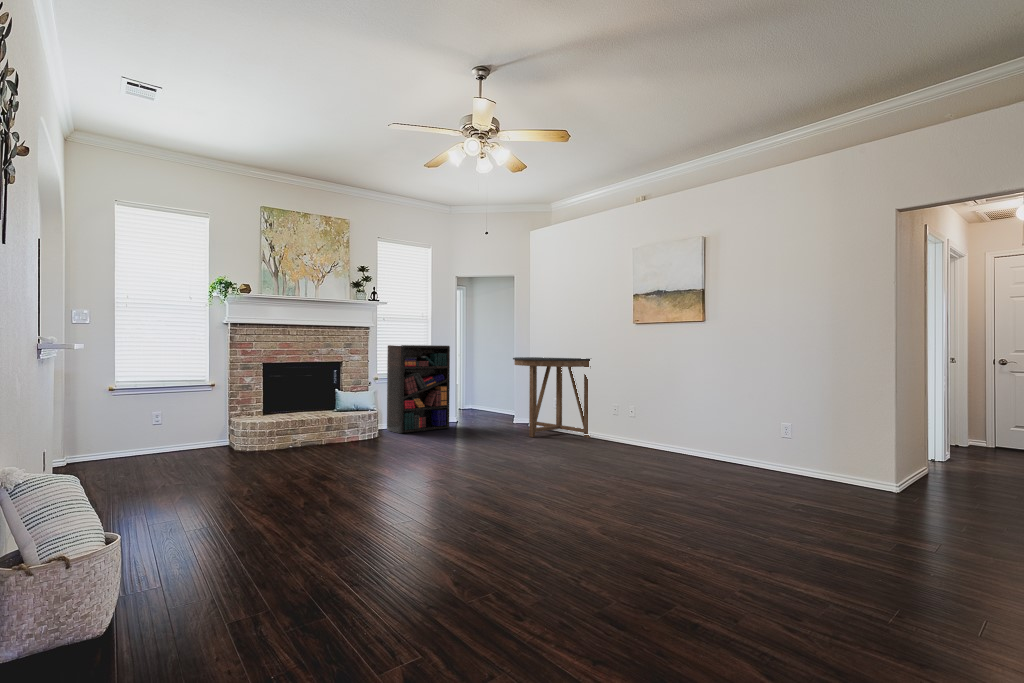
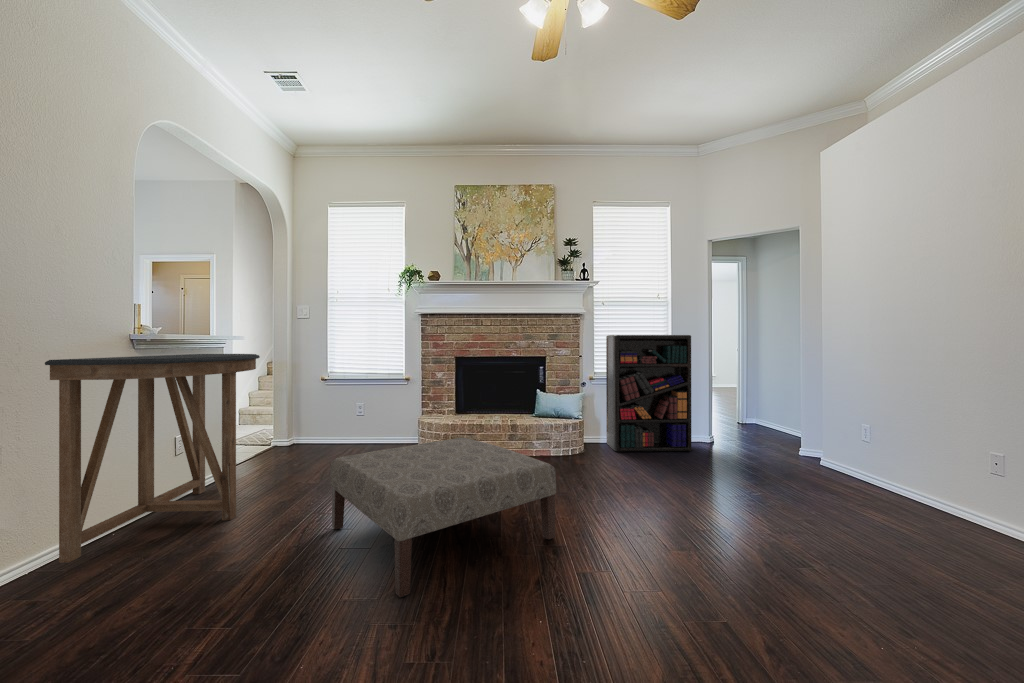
console table: present [513,357,591,438] -> present [45,354,260,563]
ottoman: none [278,420,426,490] -> present [330,438,556,597]

